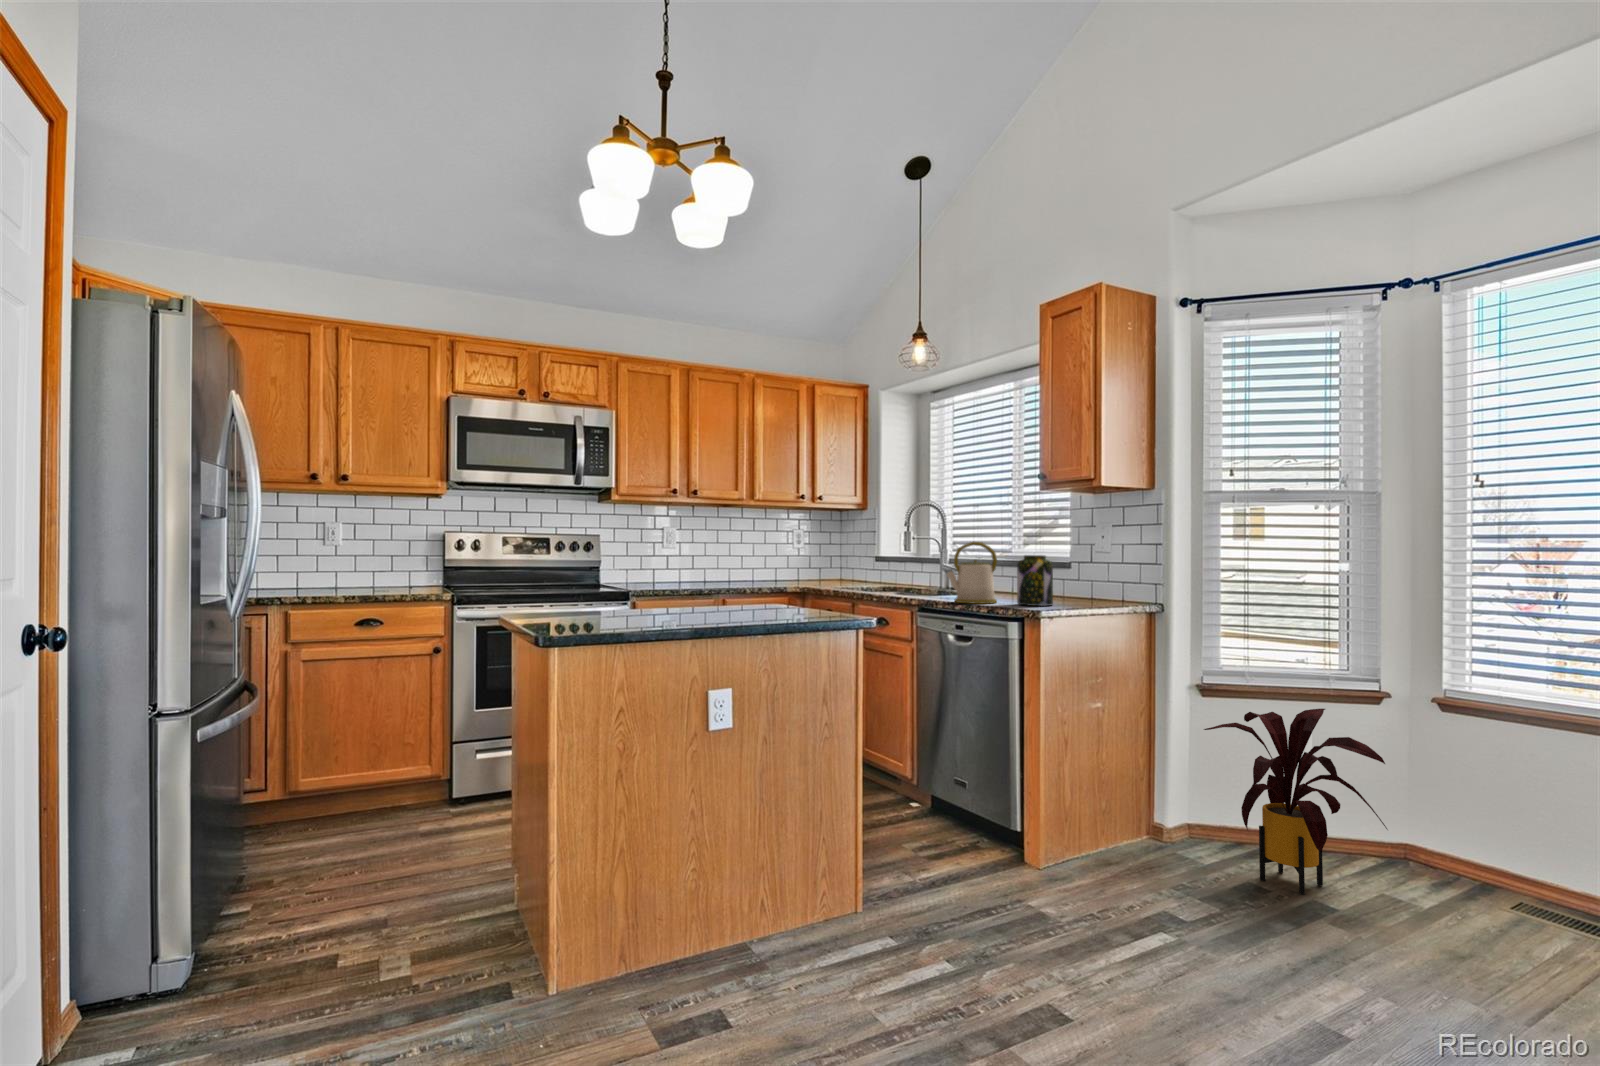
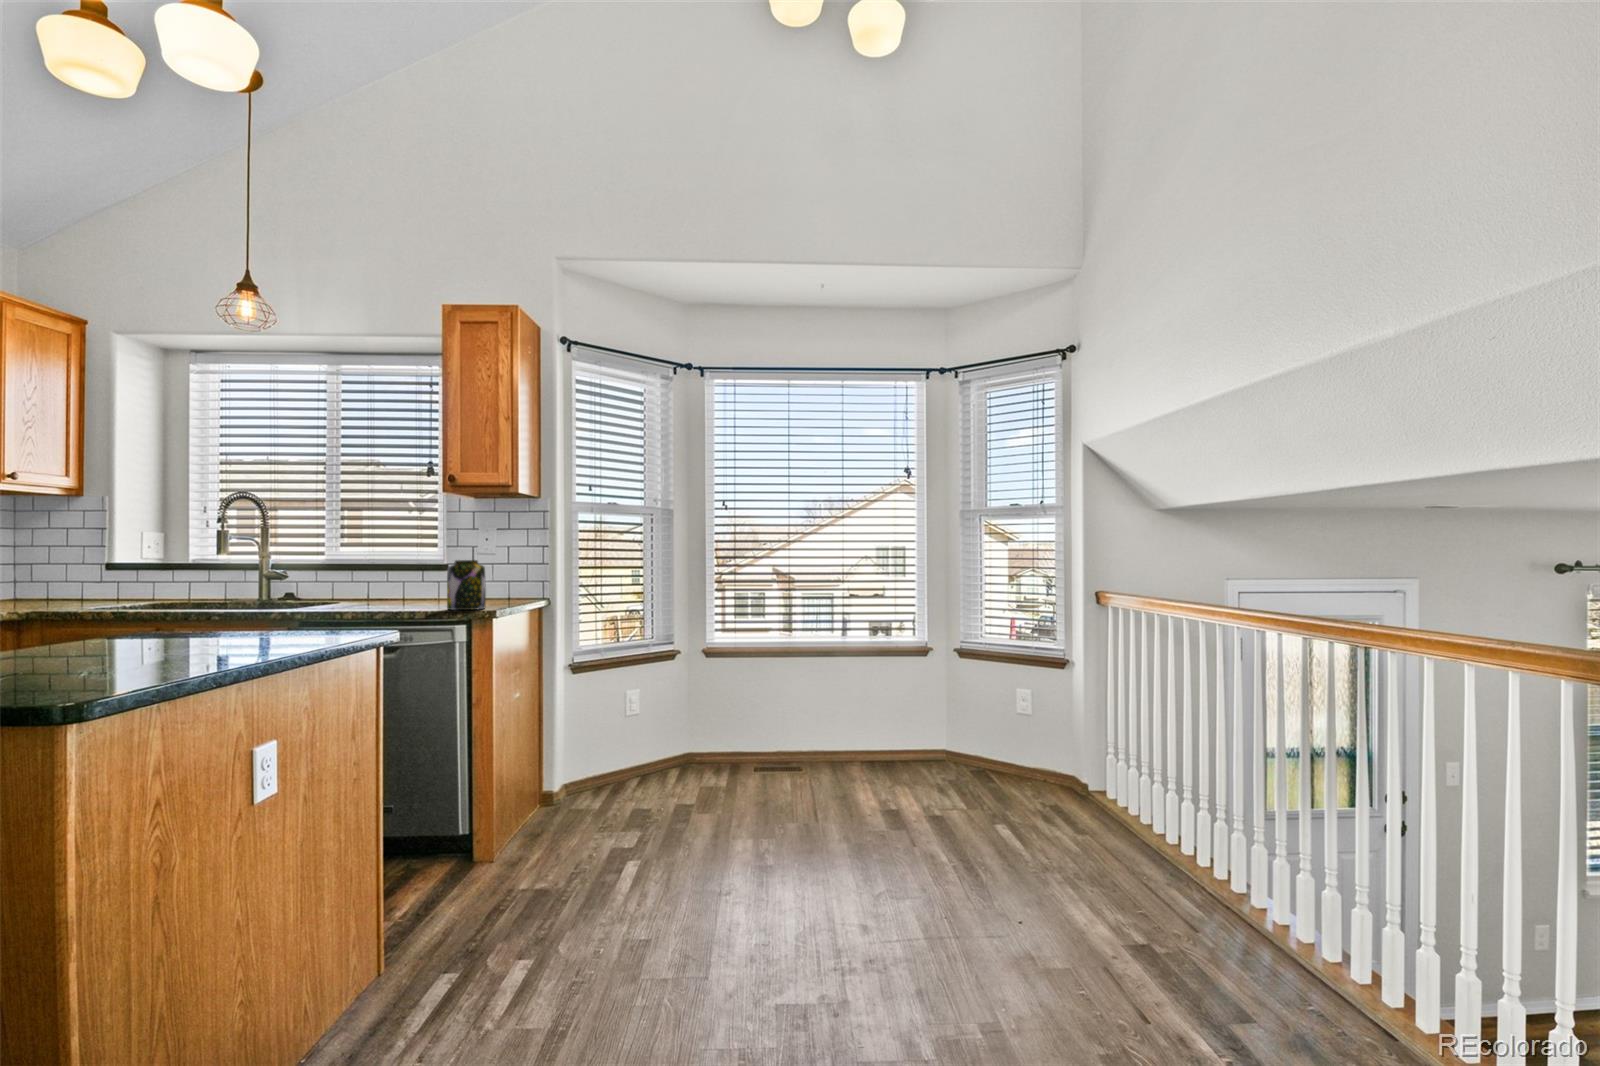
kettle: present [947,542,997,604] -> none [361,547,419,614]
house plant: present [1204,709,1387,895] -> none [599,667,722,805]

